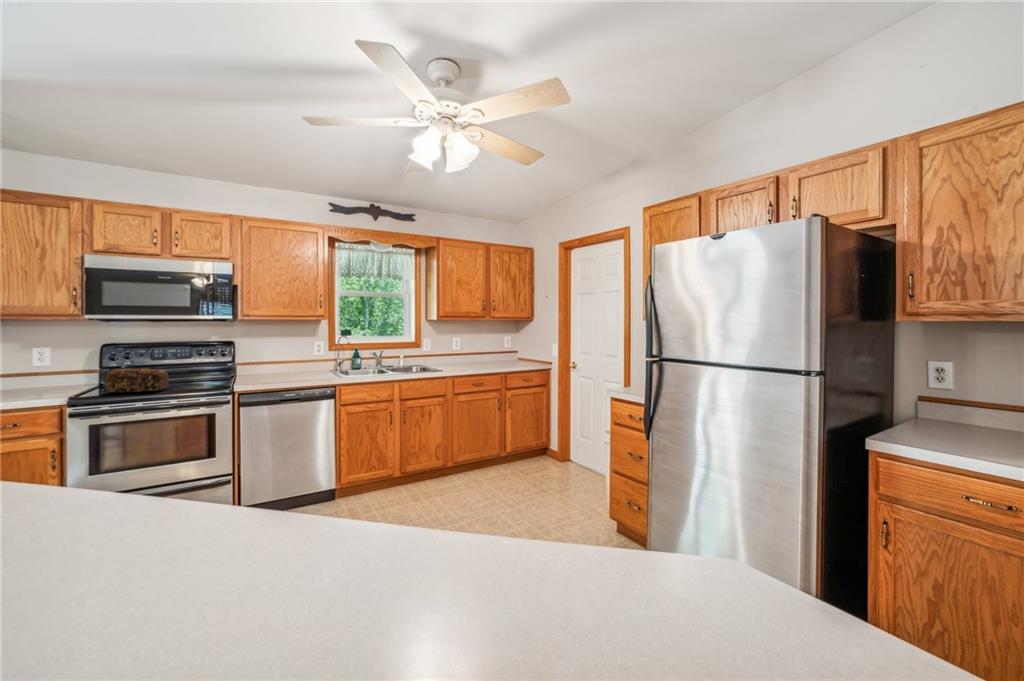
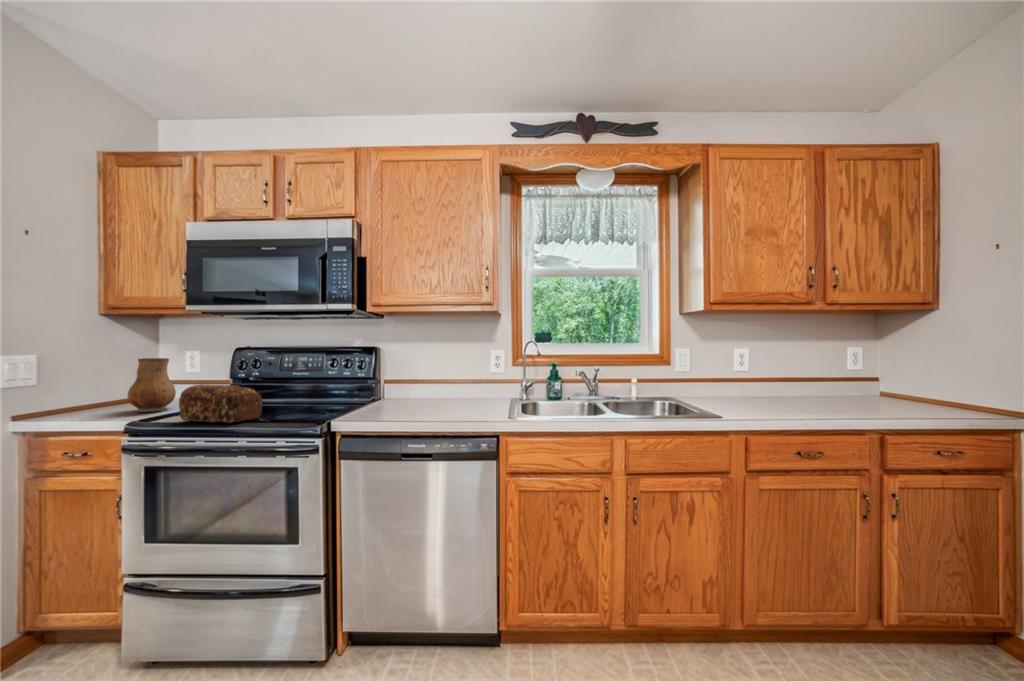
ceramic pitcher: none [24,352,66,393] -> present [128,358,176,412]

